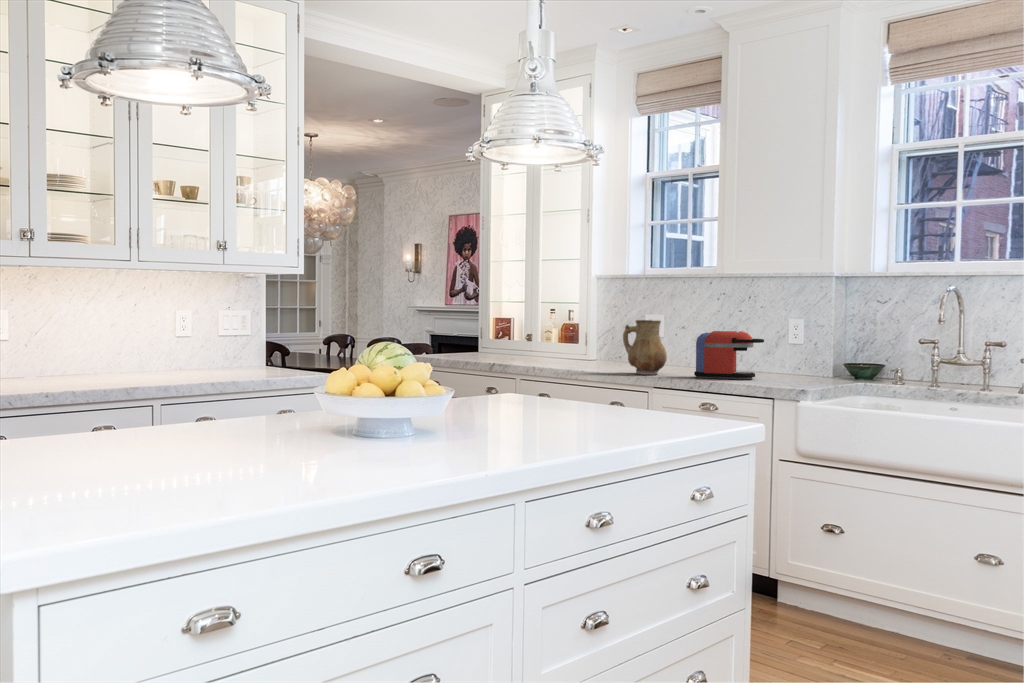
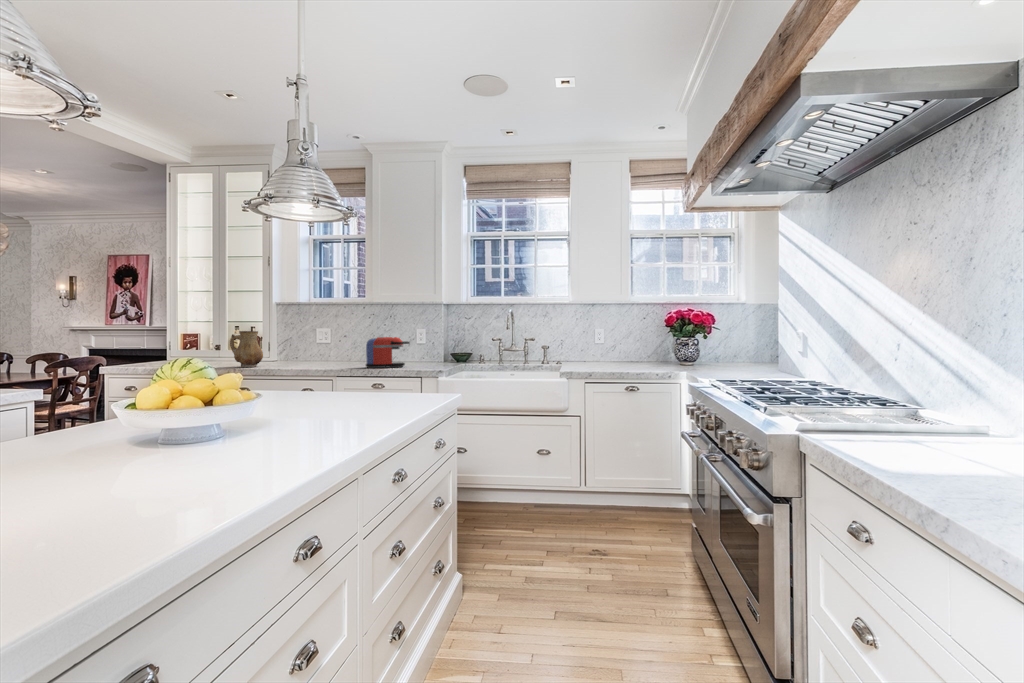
ceramic pitcher: present [623,320,667,375] -> present [230,331,263,367]

